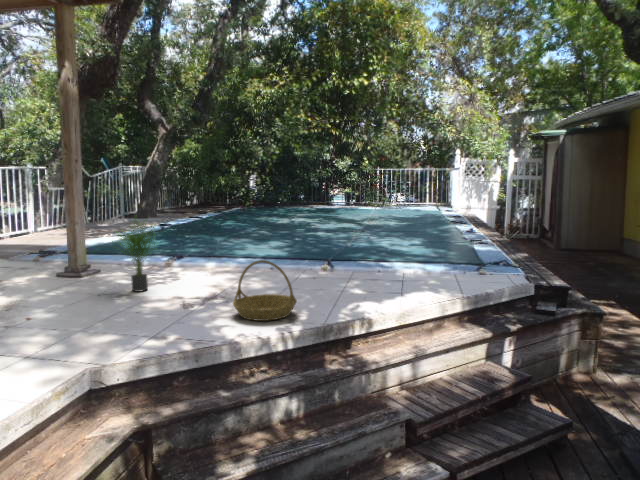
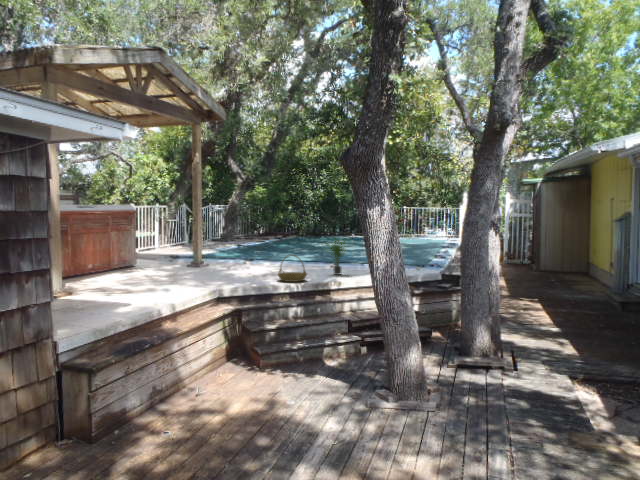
potted plant: present [120,224,155,292] -> present [330,238,346,275]

